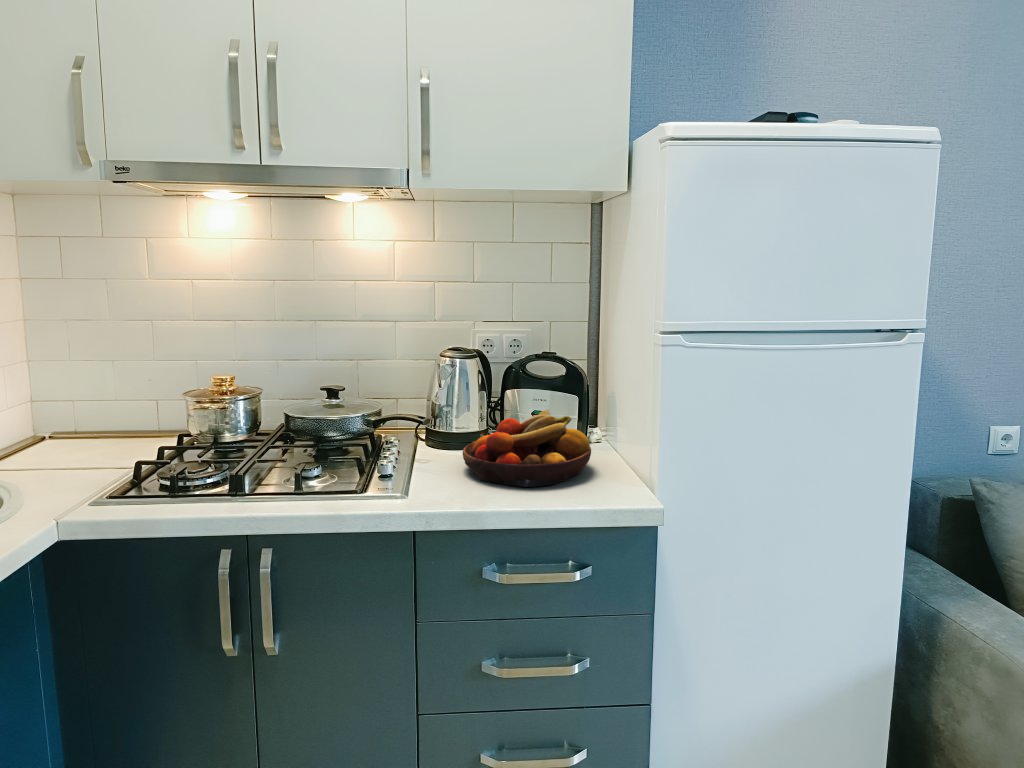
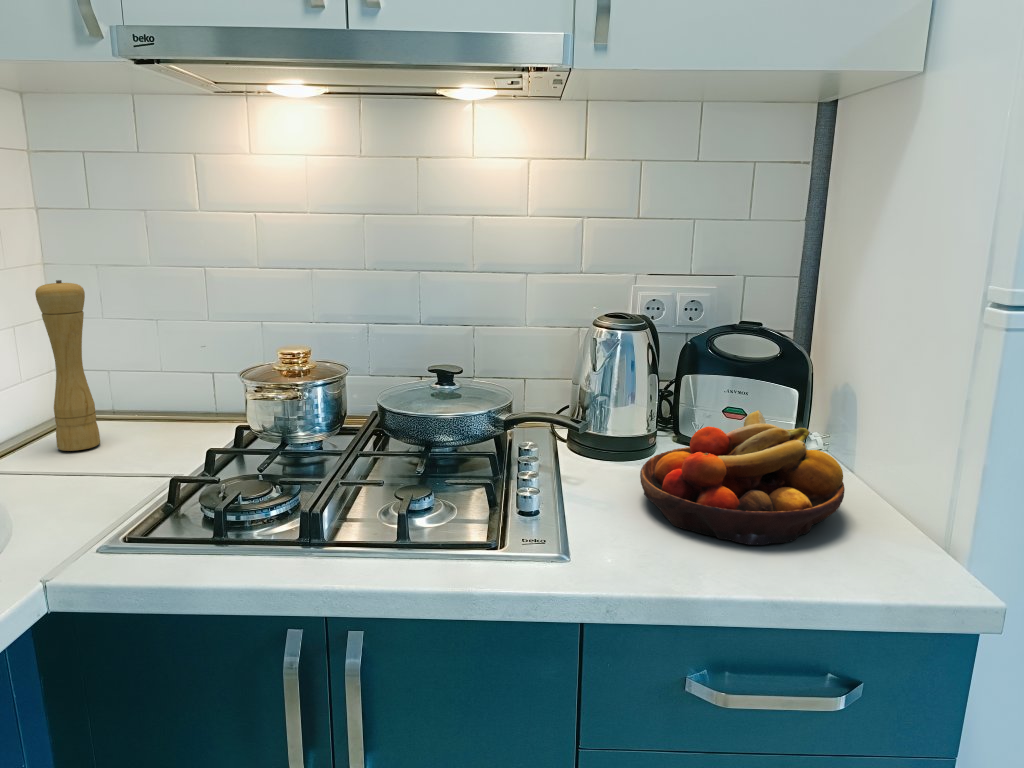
pepper mill: none [27,329,72,455] -> present [35,280,100,451]

